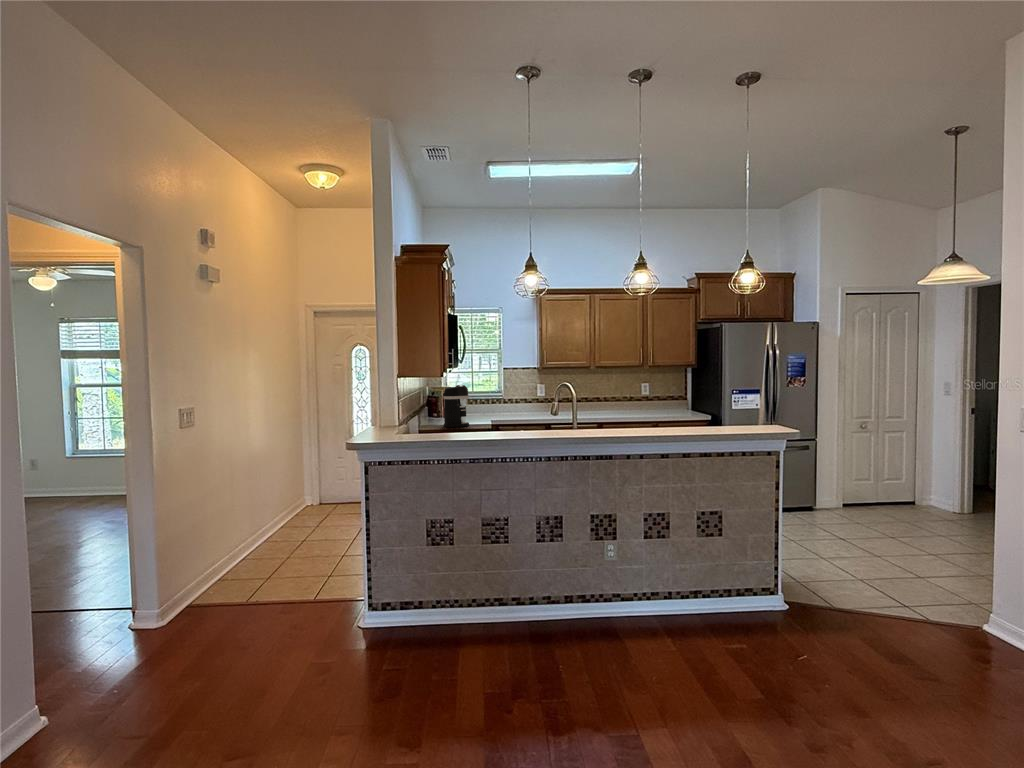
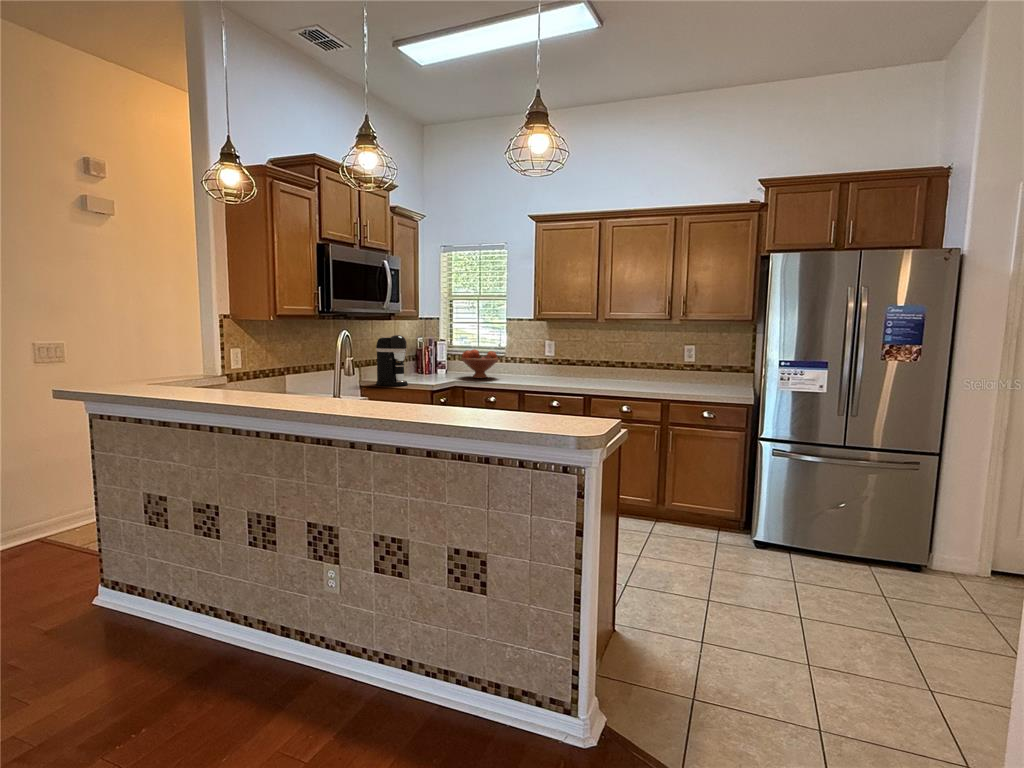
fruit bowl: none [482,394,513,417] -> present [461,349,499,378]

